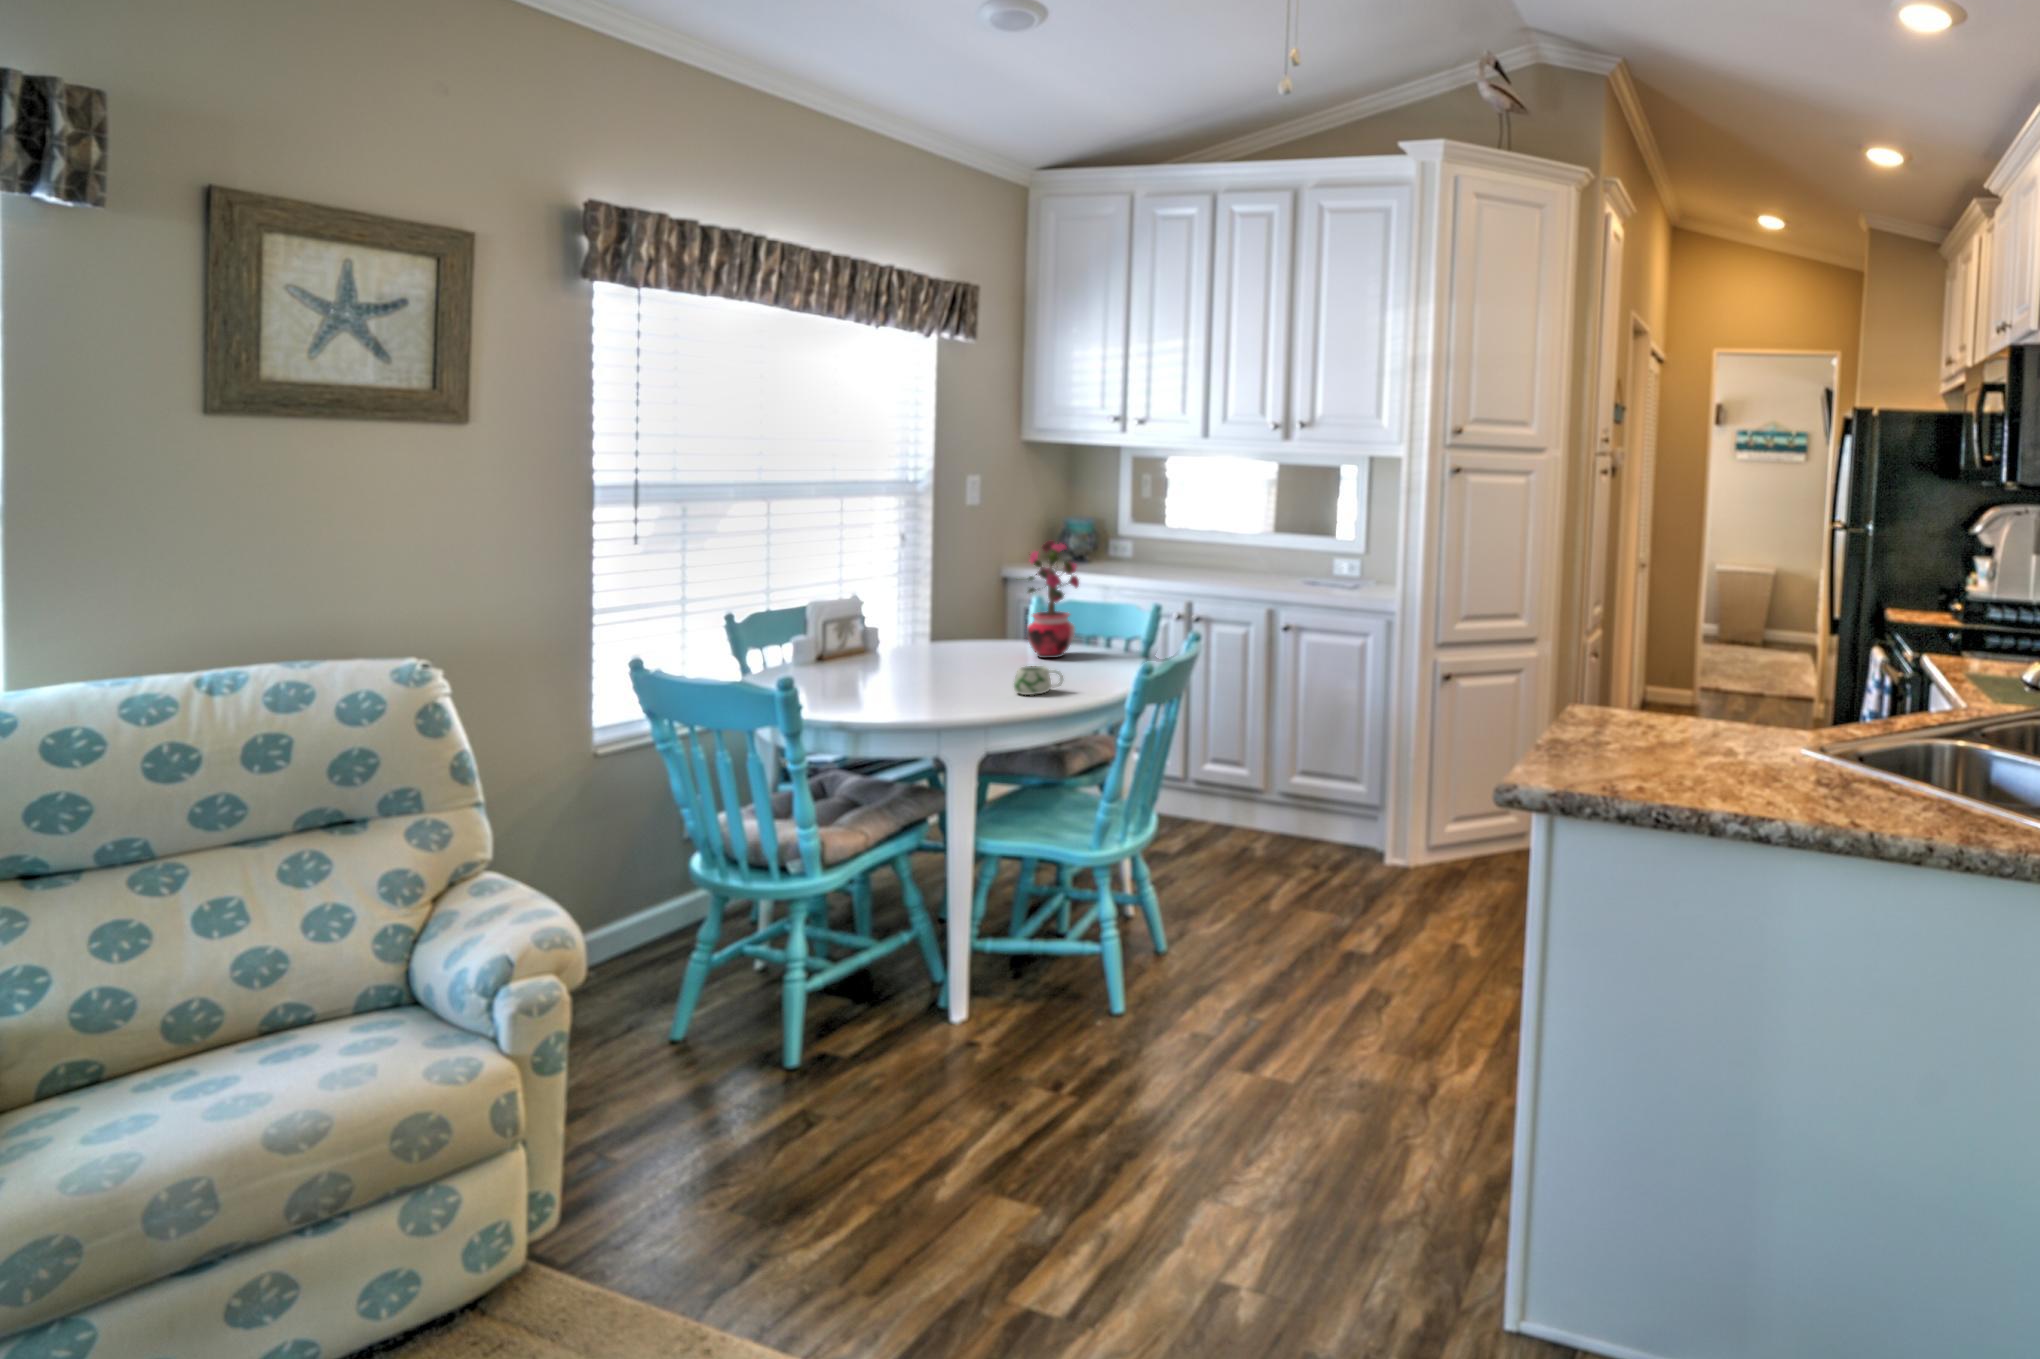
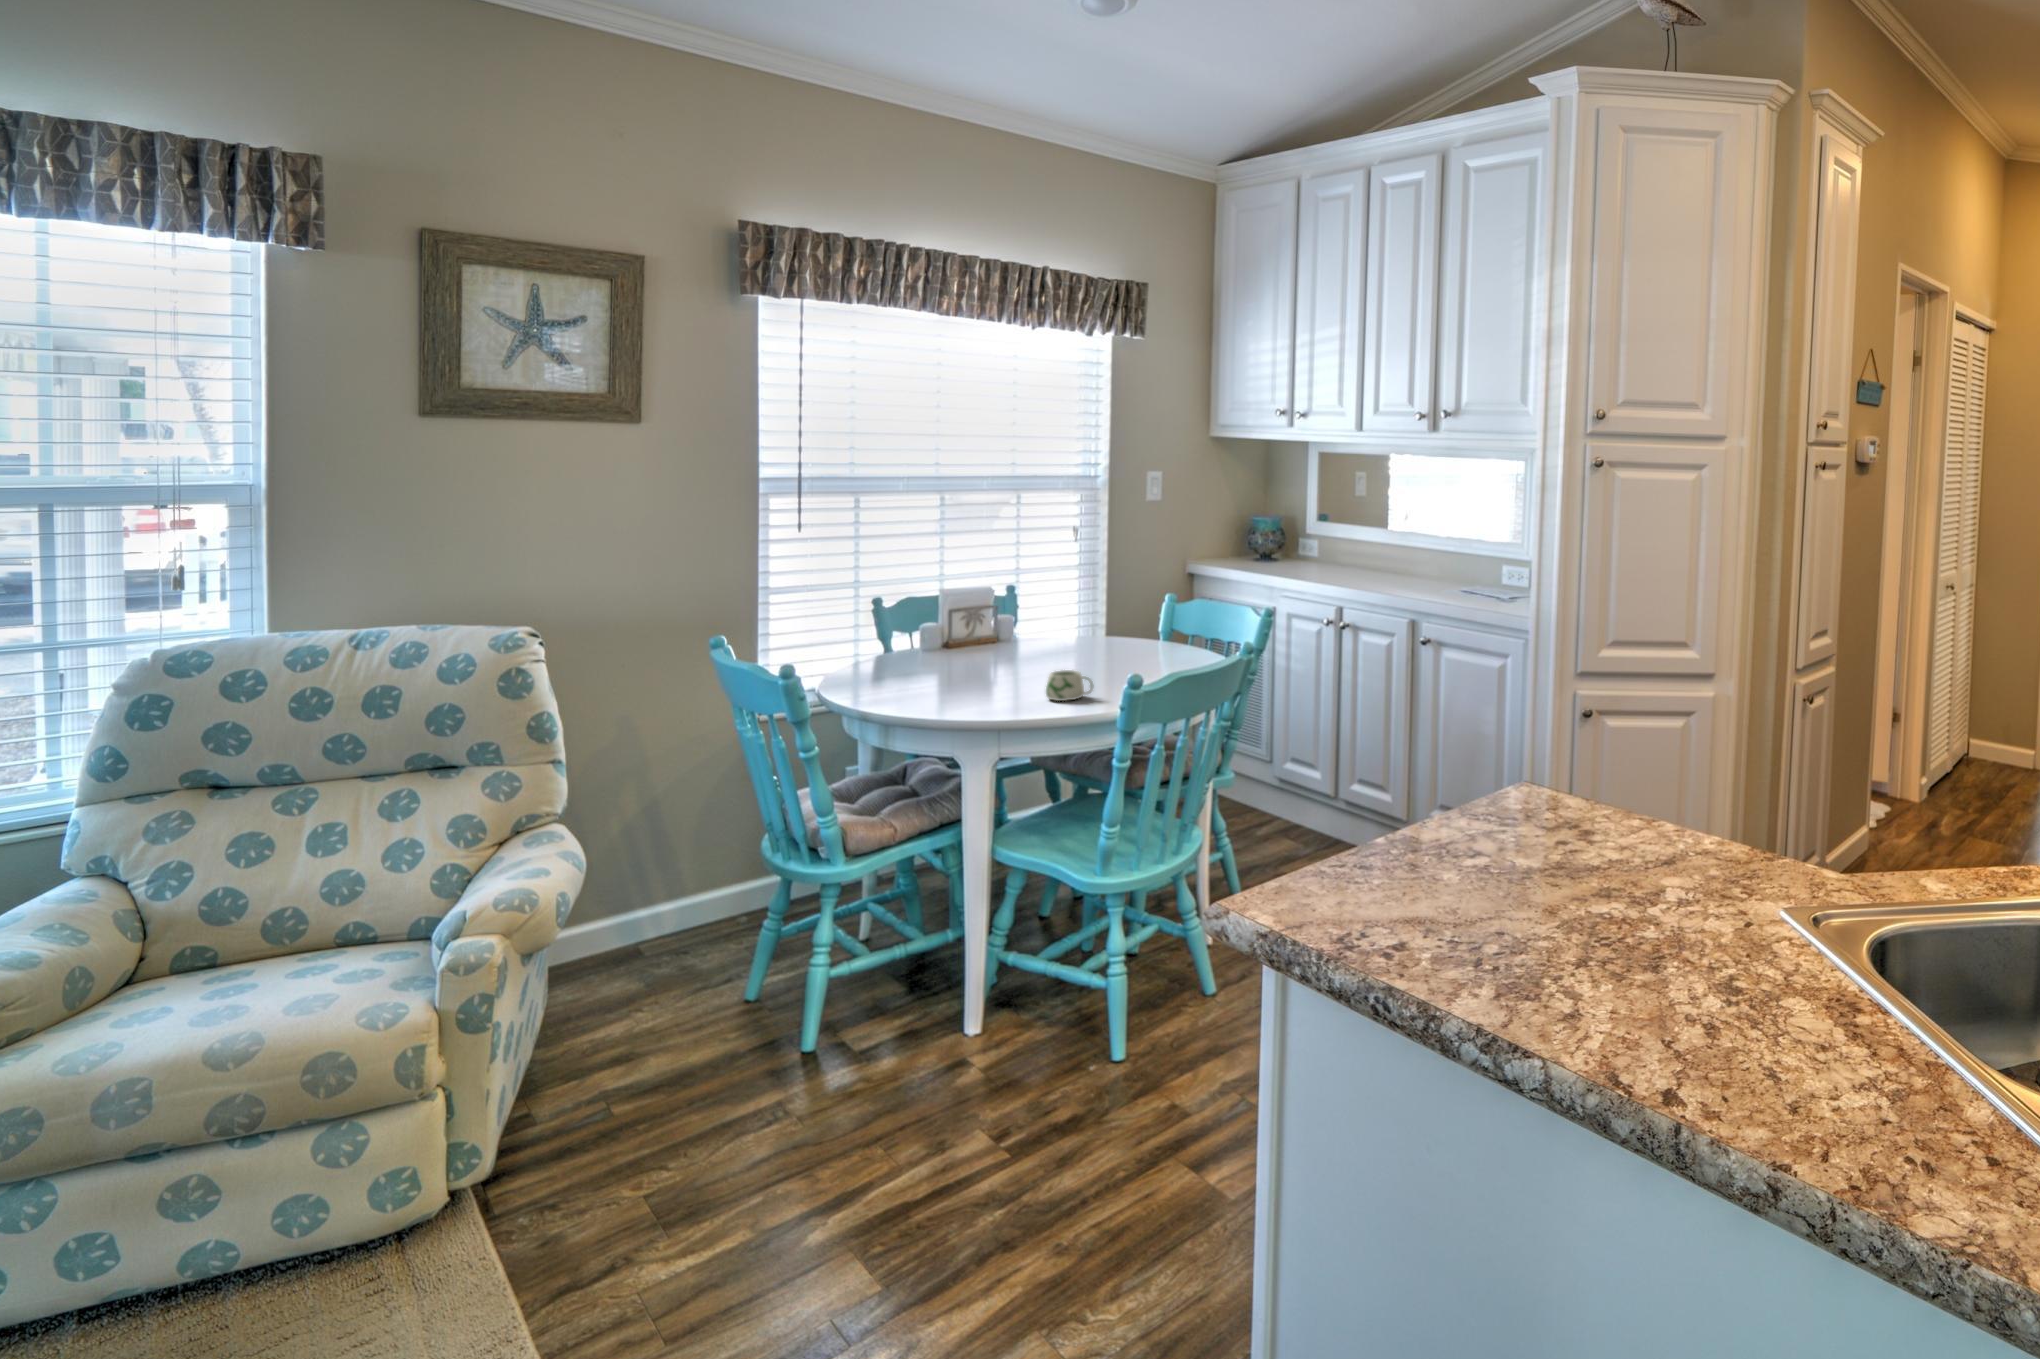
potted plant: present [1026,541,1079,658] -> none [1098,538,1169,664]

